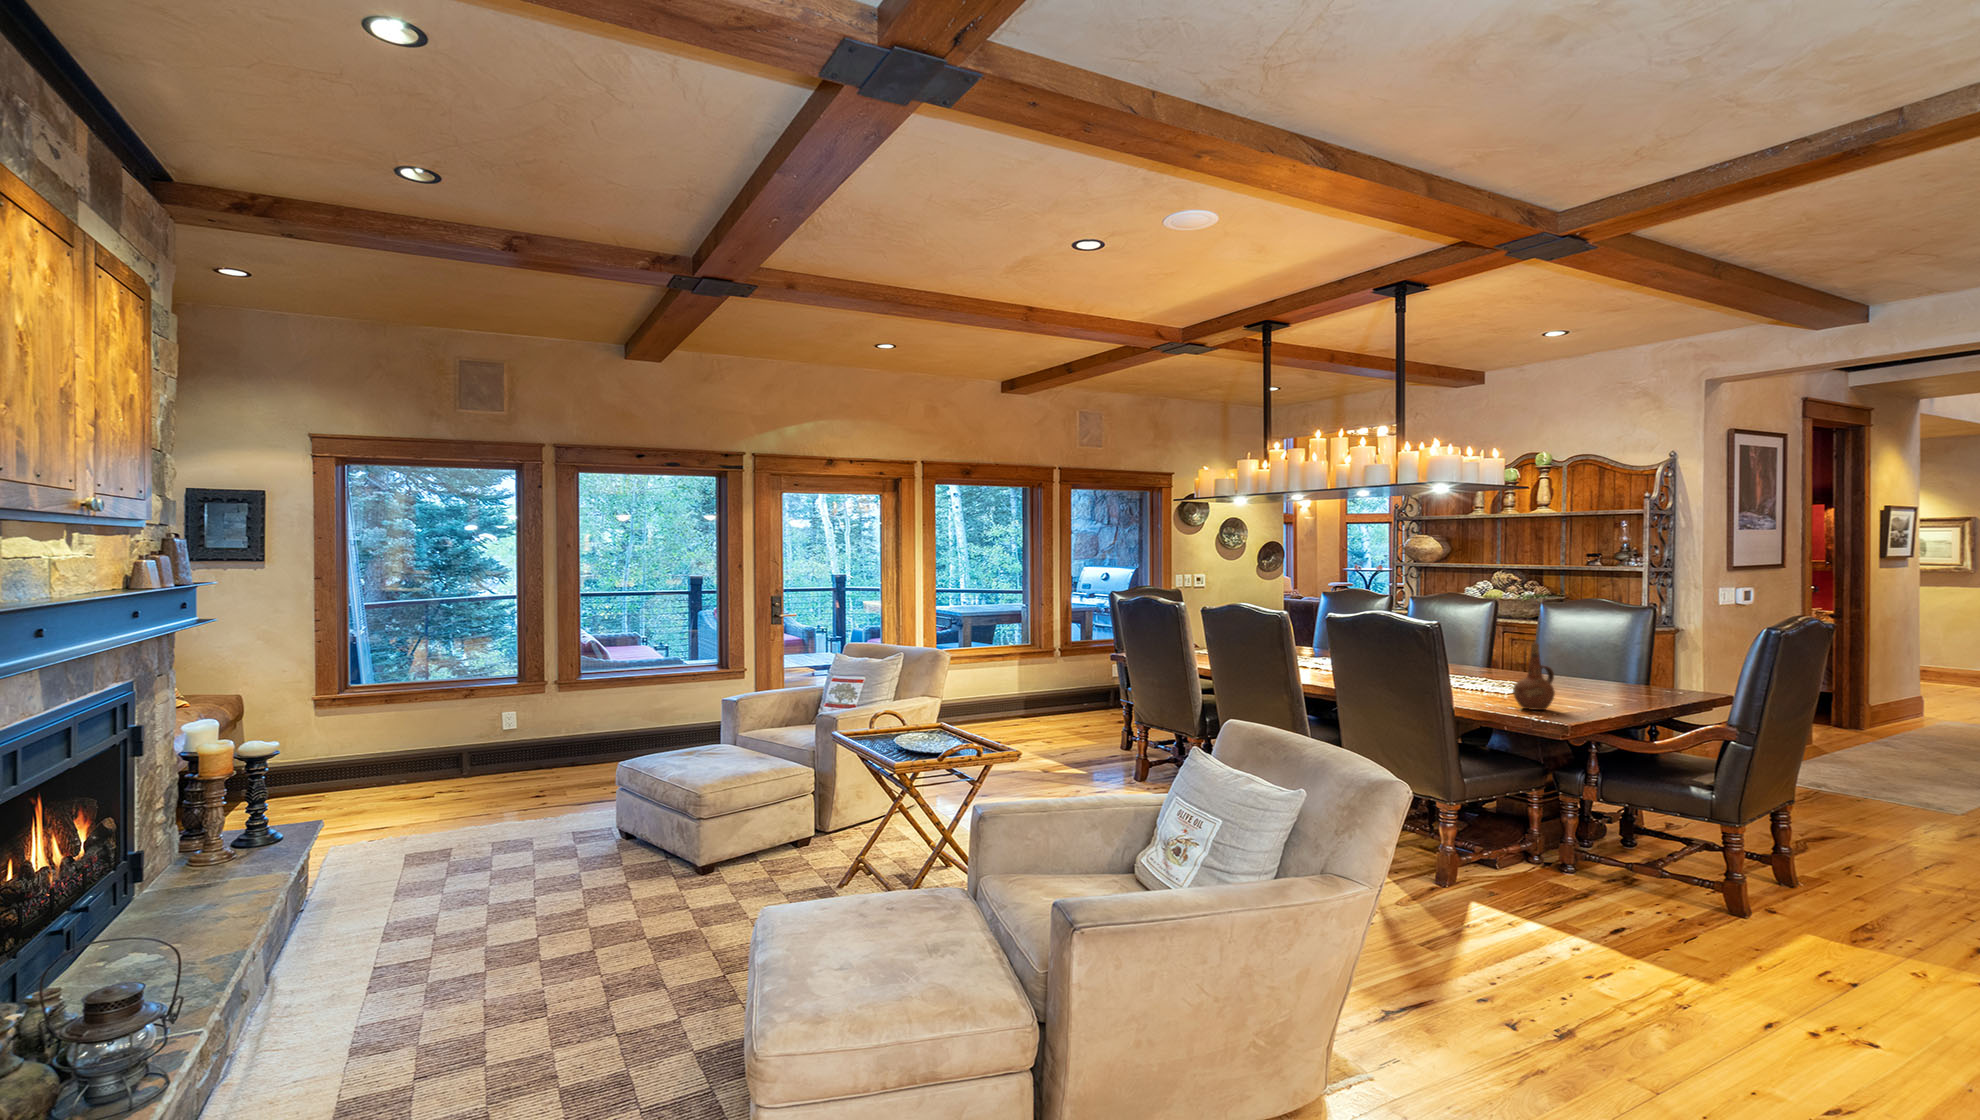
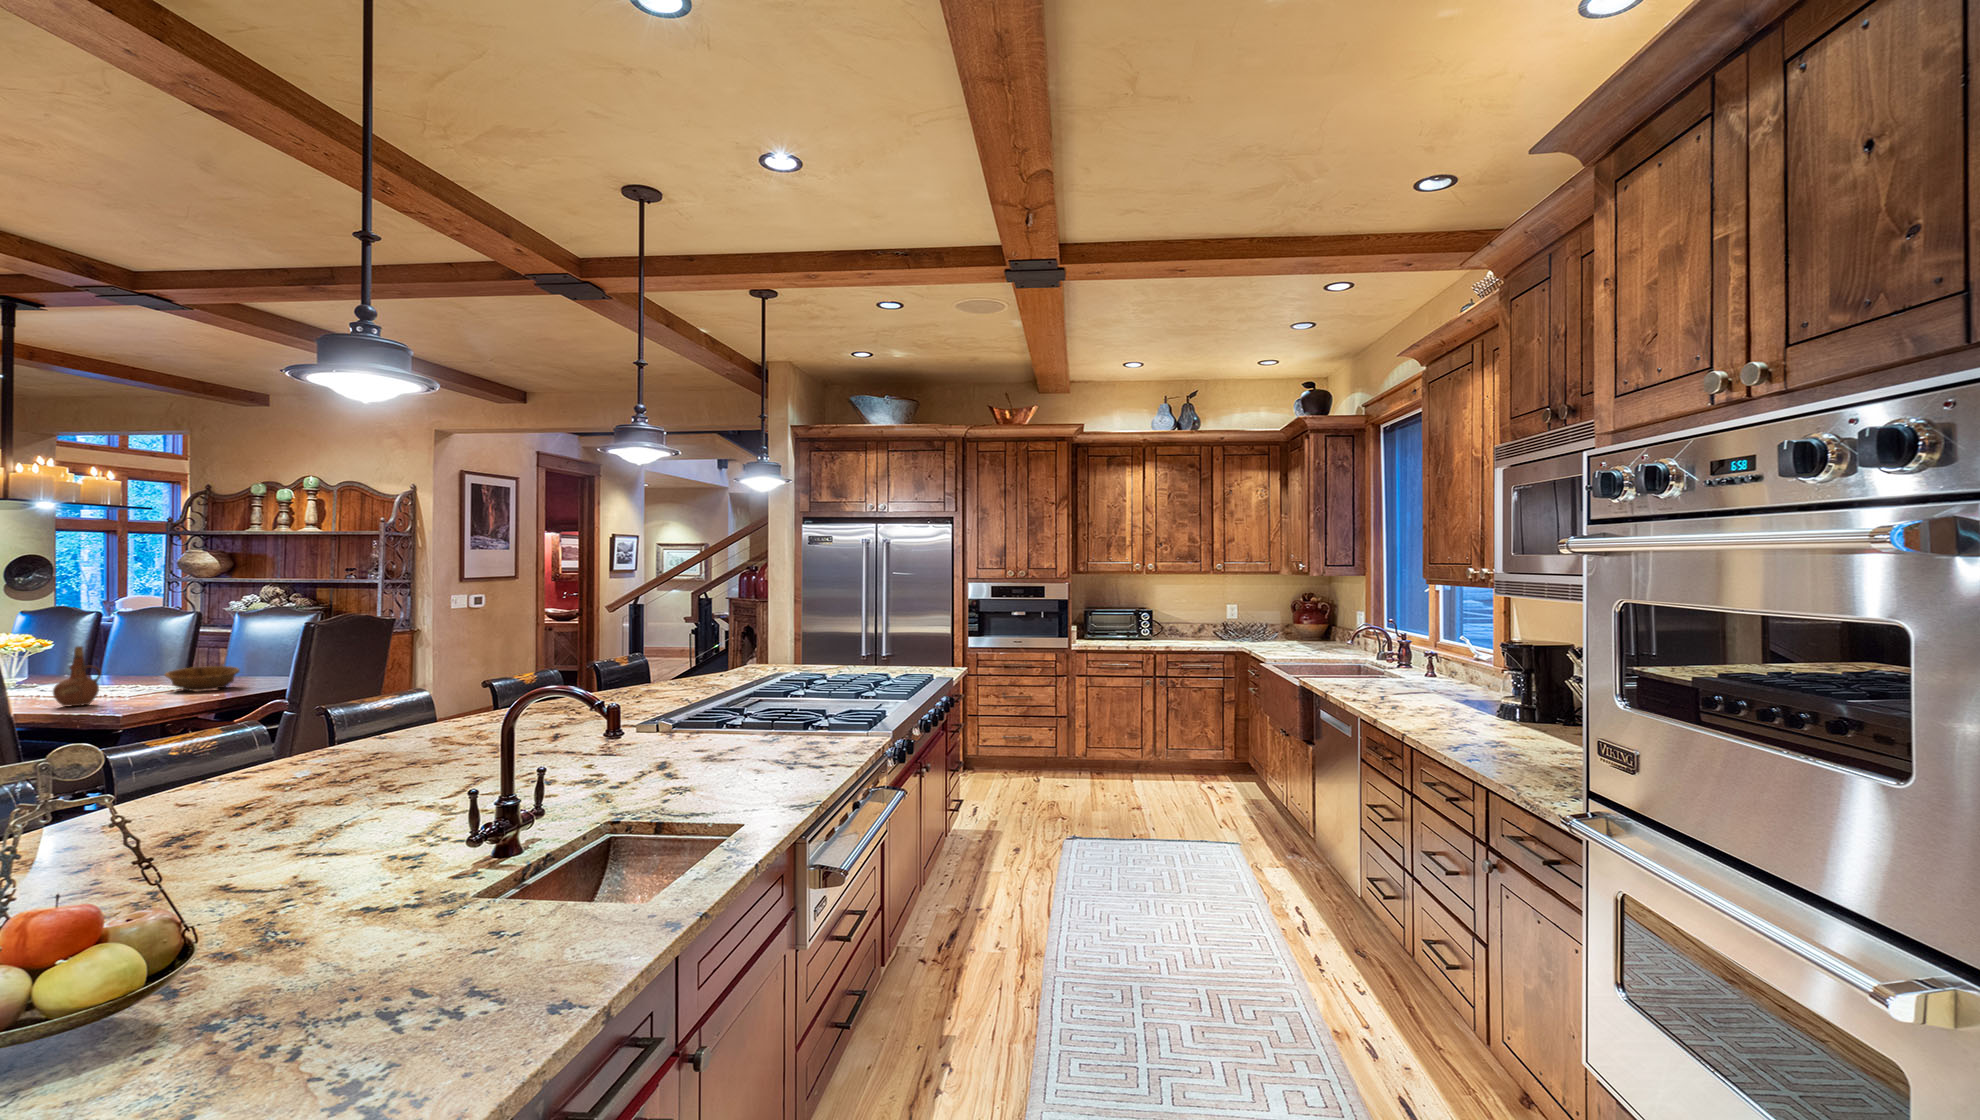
decorative bowl: none [1574,671,1655,701] -> present [165,666,240,691]

